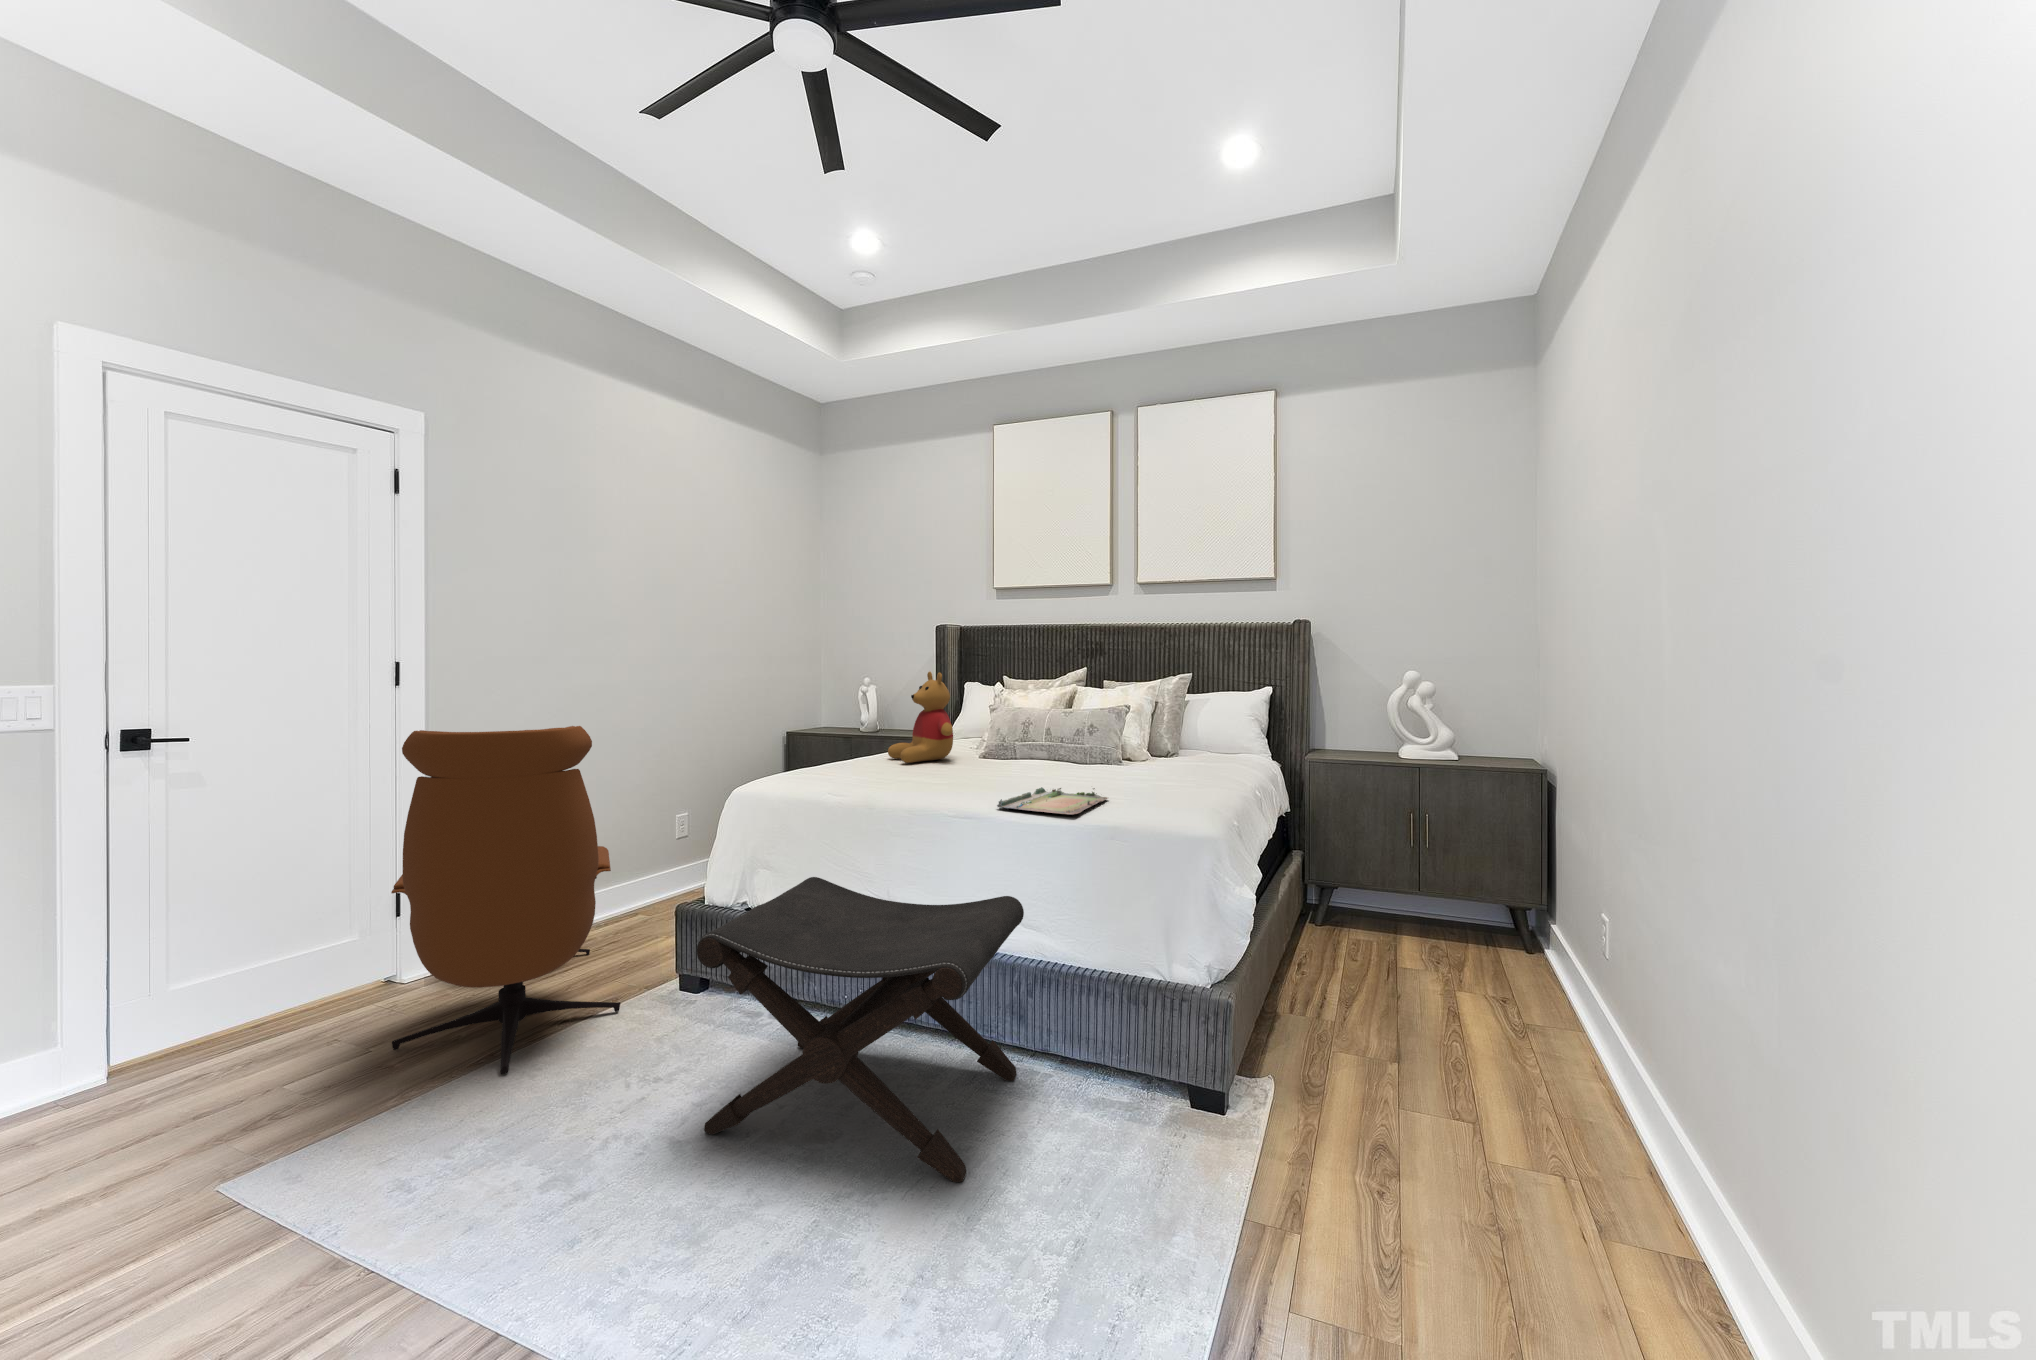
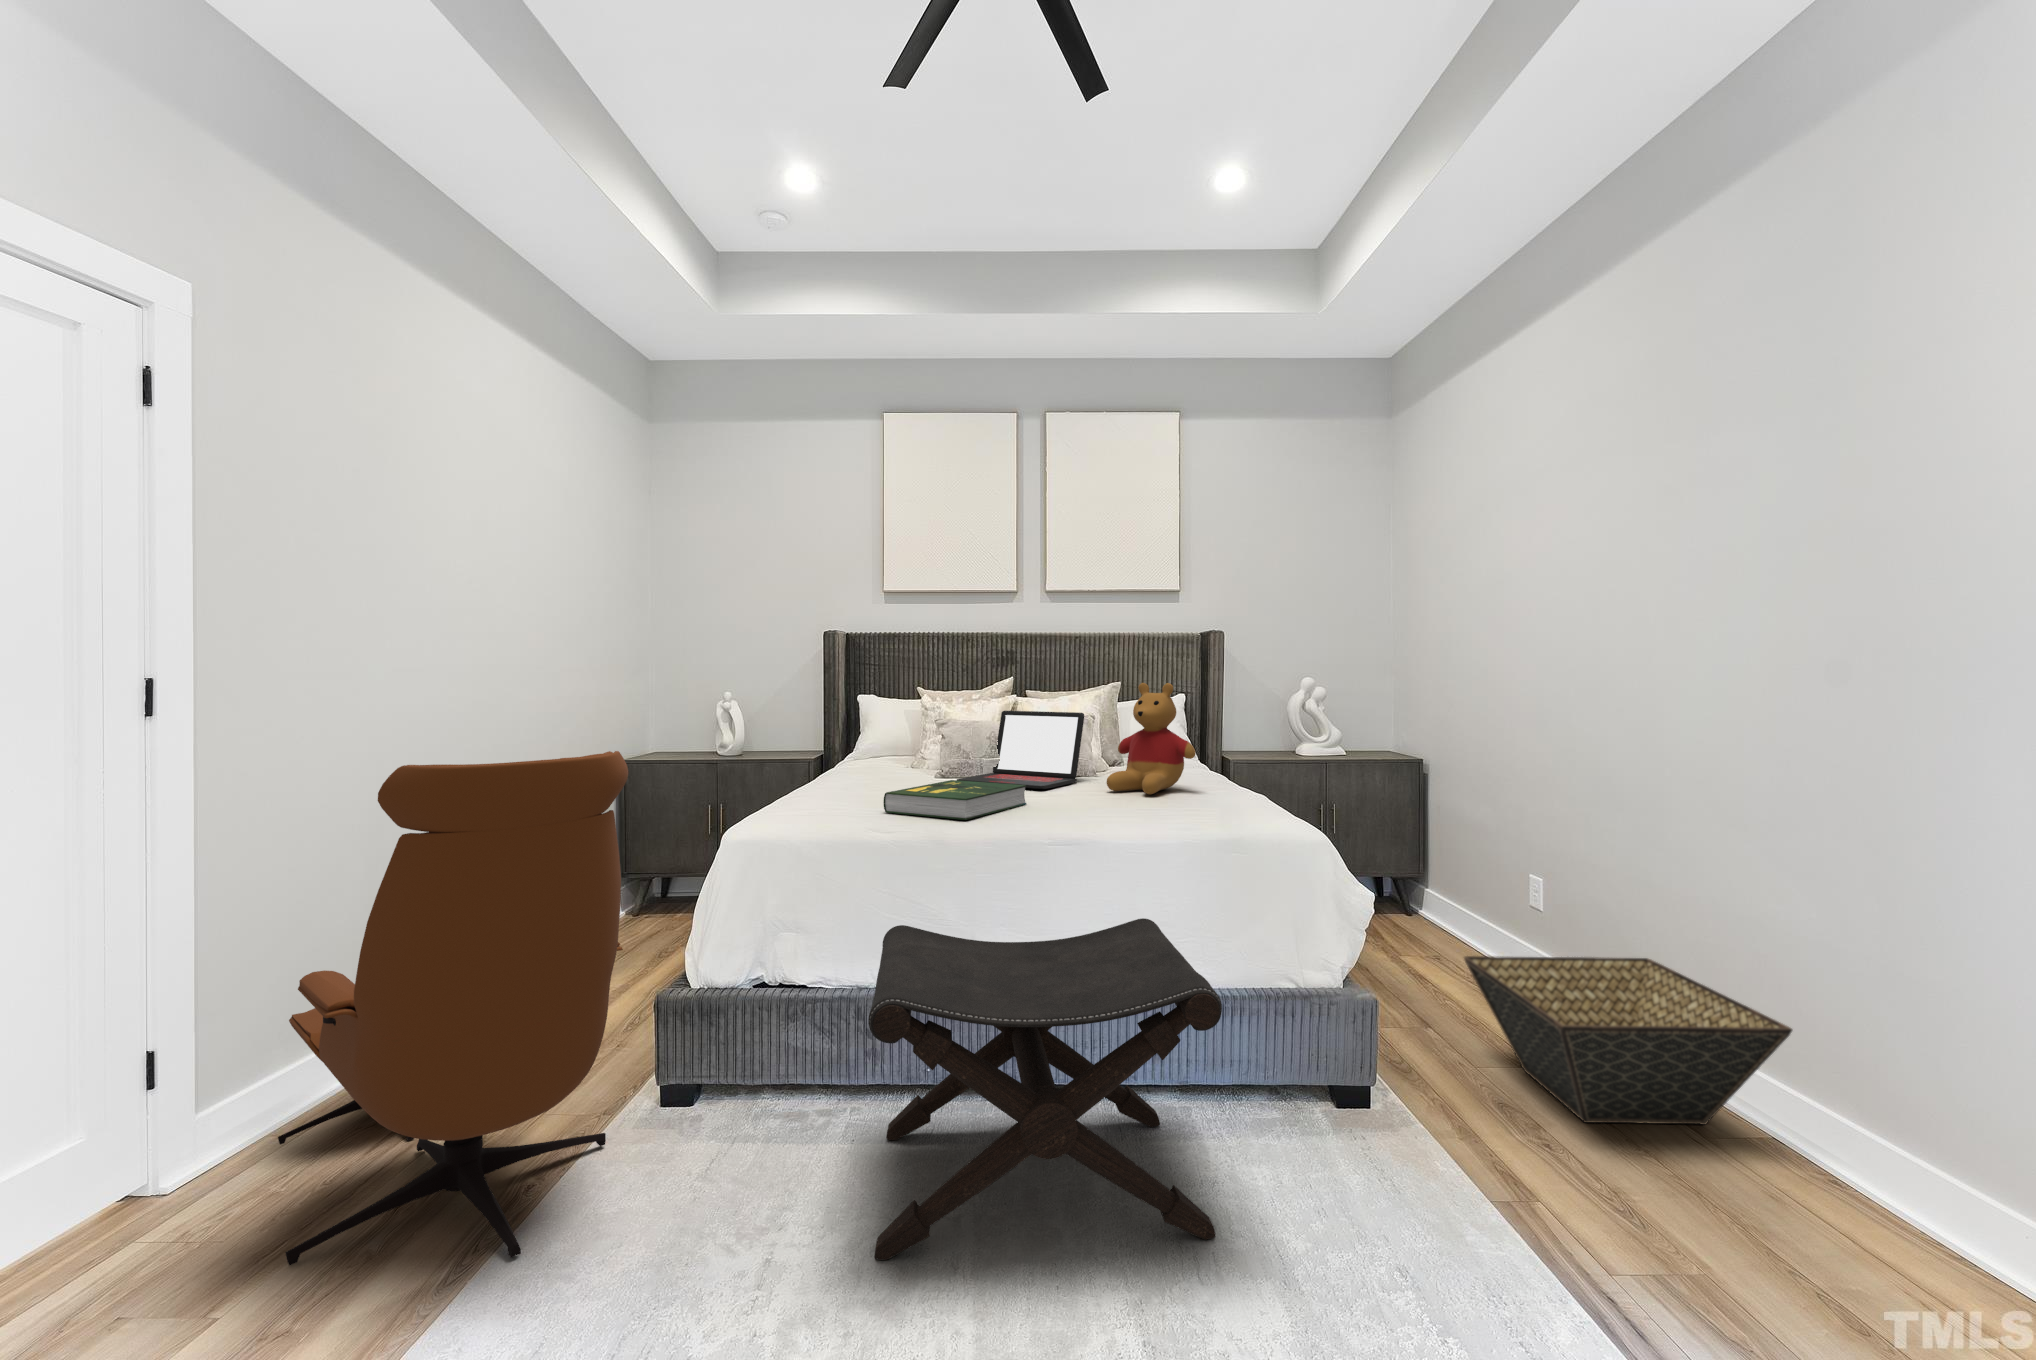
stuffed bear: present [888,672,953,763] -> present [1107,683,1196,794]
laptop: none [979,699,1093,772] -> present [957,711,1084,789]
book: none [866,759,993,795] -> present [883,780,1026,820]
tray: present [997,787,1108,815] -> none [1087,795,1184,825]
basket: none [1385,977,1682,1205] -> present [1464,956,1792,1125]

